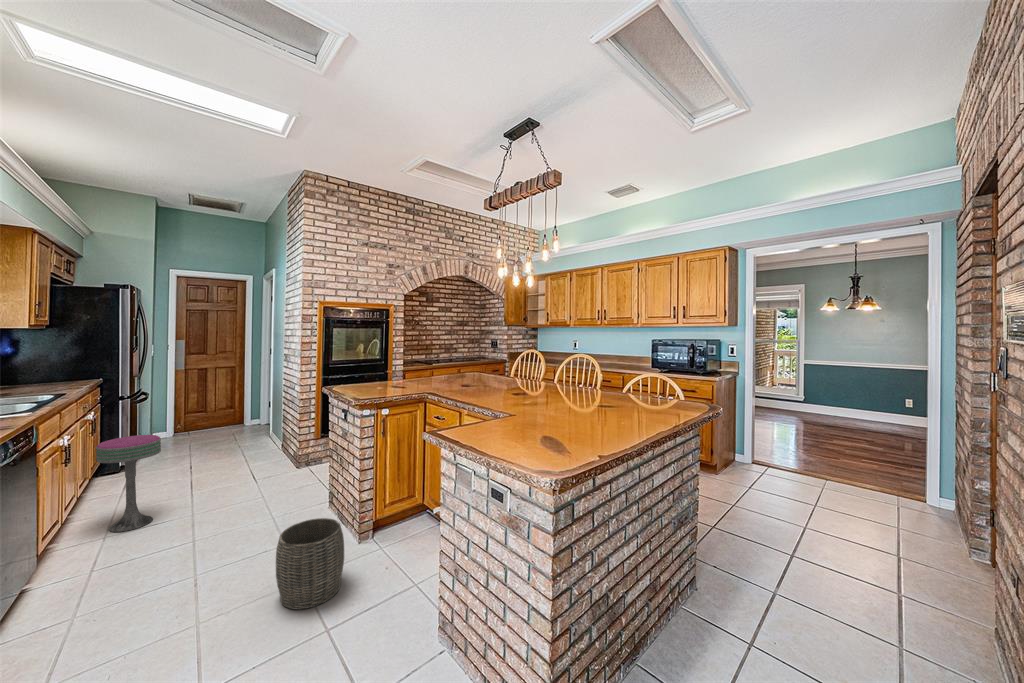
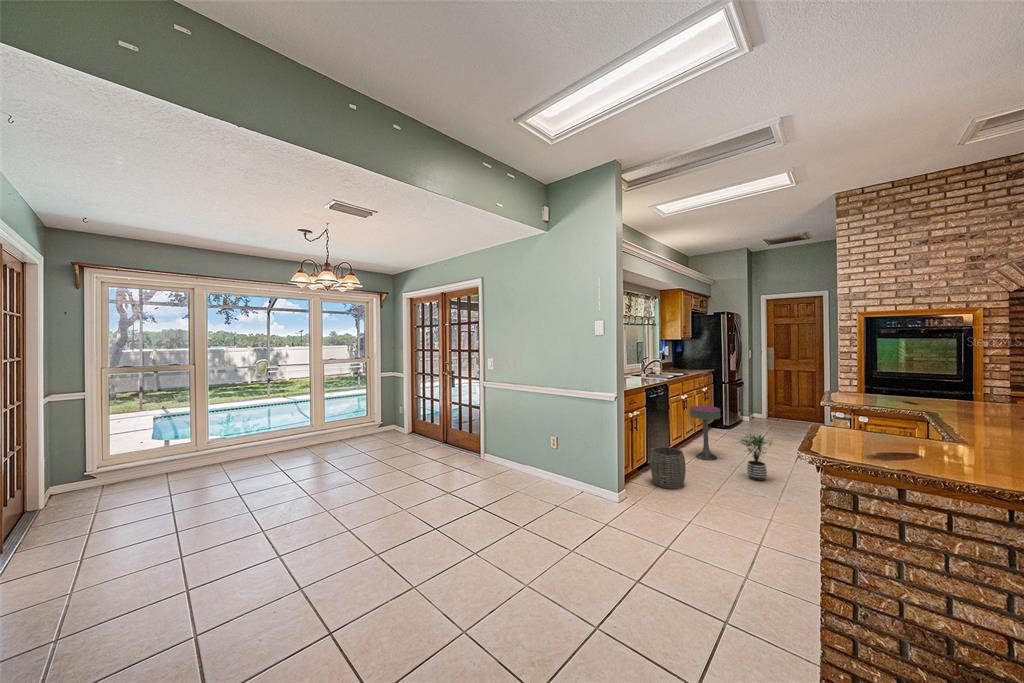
potted plant: none [206,456,262,525] -> present [740,434,772,481]
woven basket: present [276,518,344,609] -> present [650,447,686,489]

